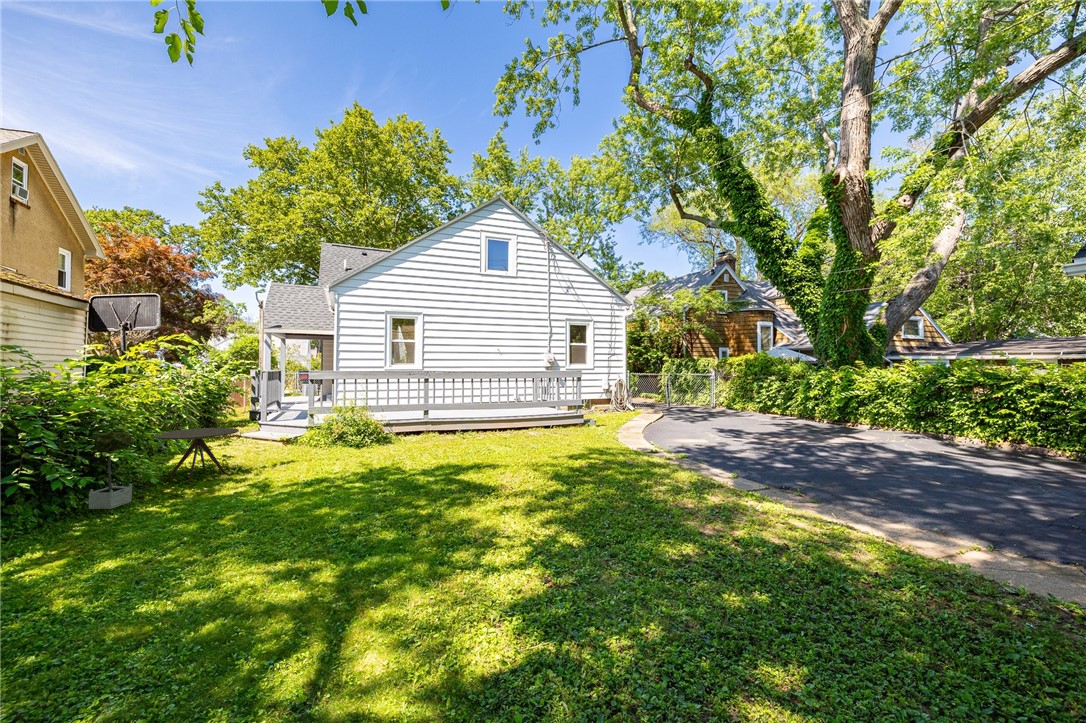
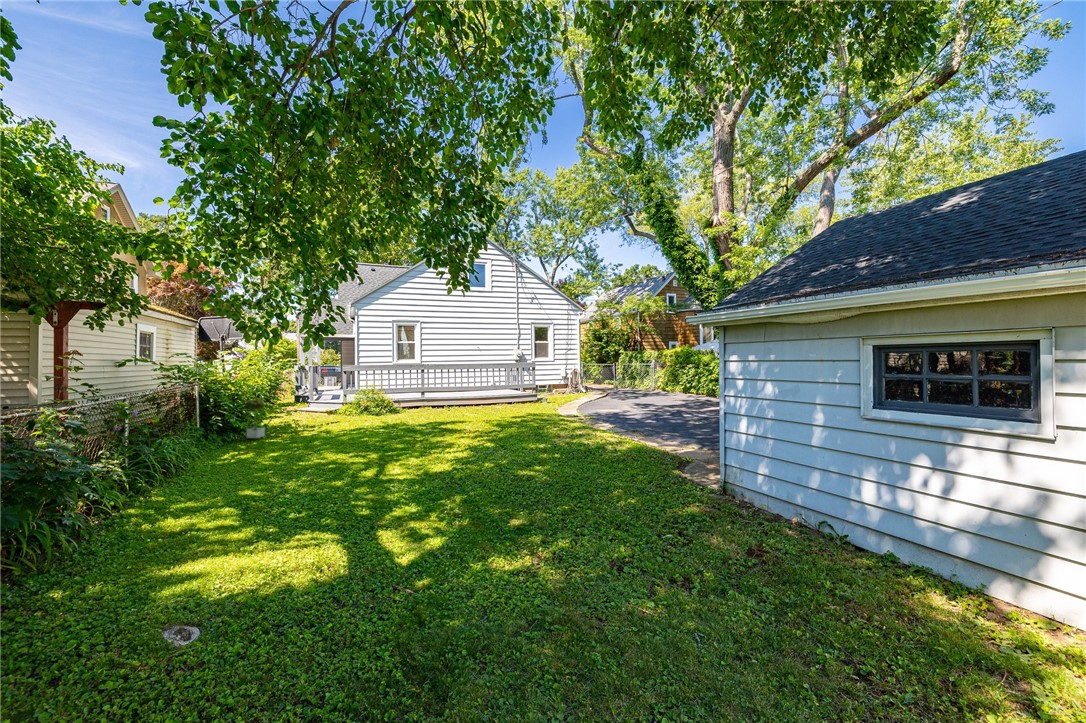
round table: present [155,428,239,482] -> none [266,401,310,429]

